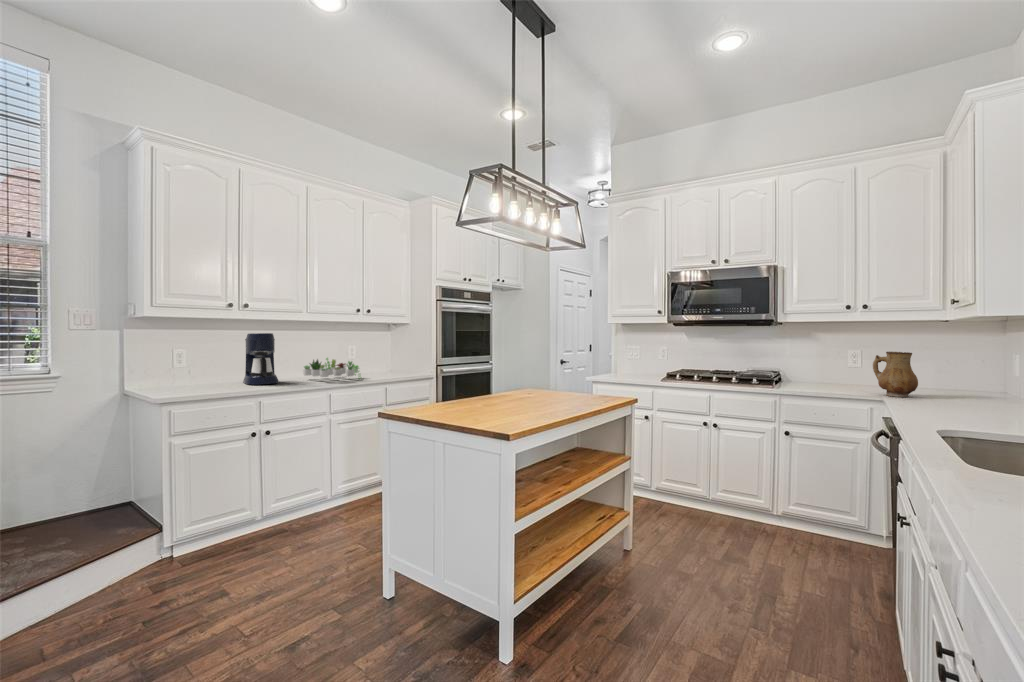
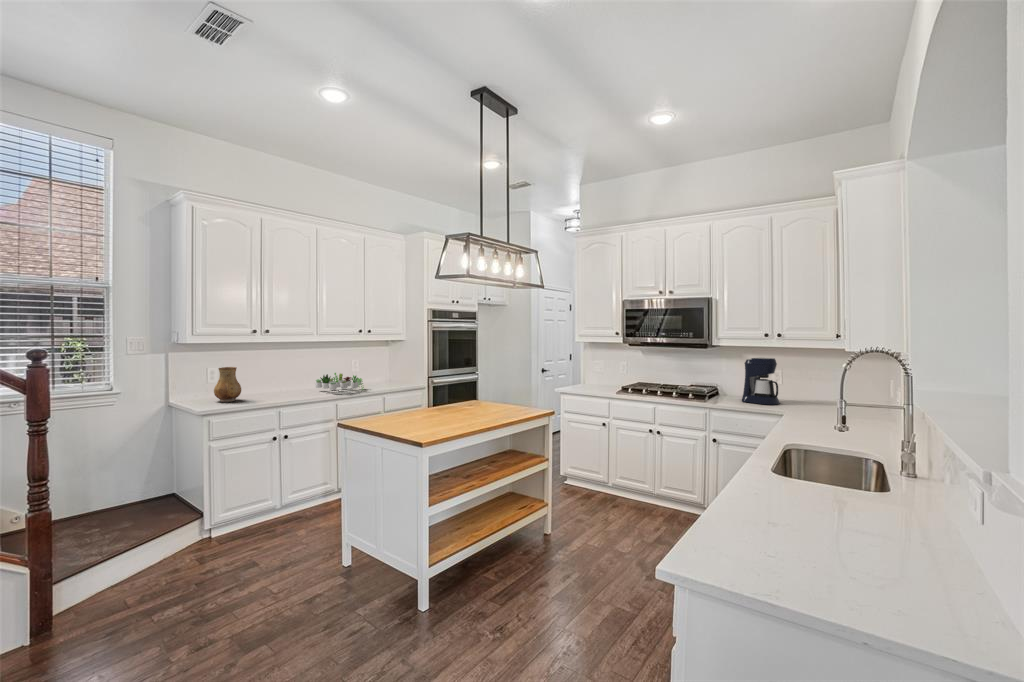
coffee maker: present [243,333,279,385] -> present [742,358,780,405]
ceramic pitcher: present [873,352,918,397] -> present [214,367,241,402]

